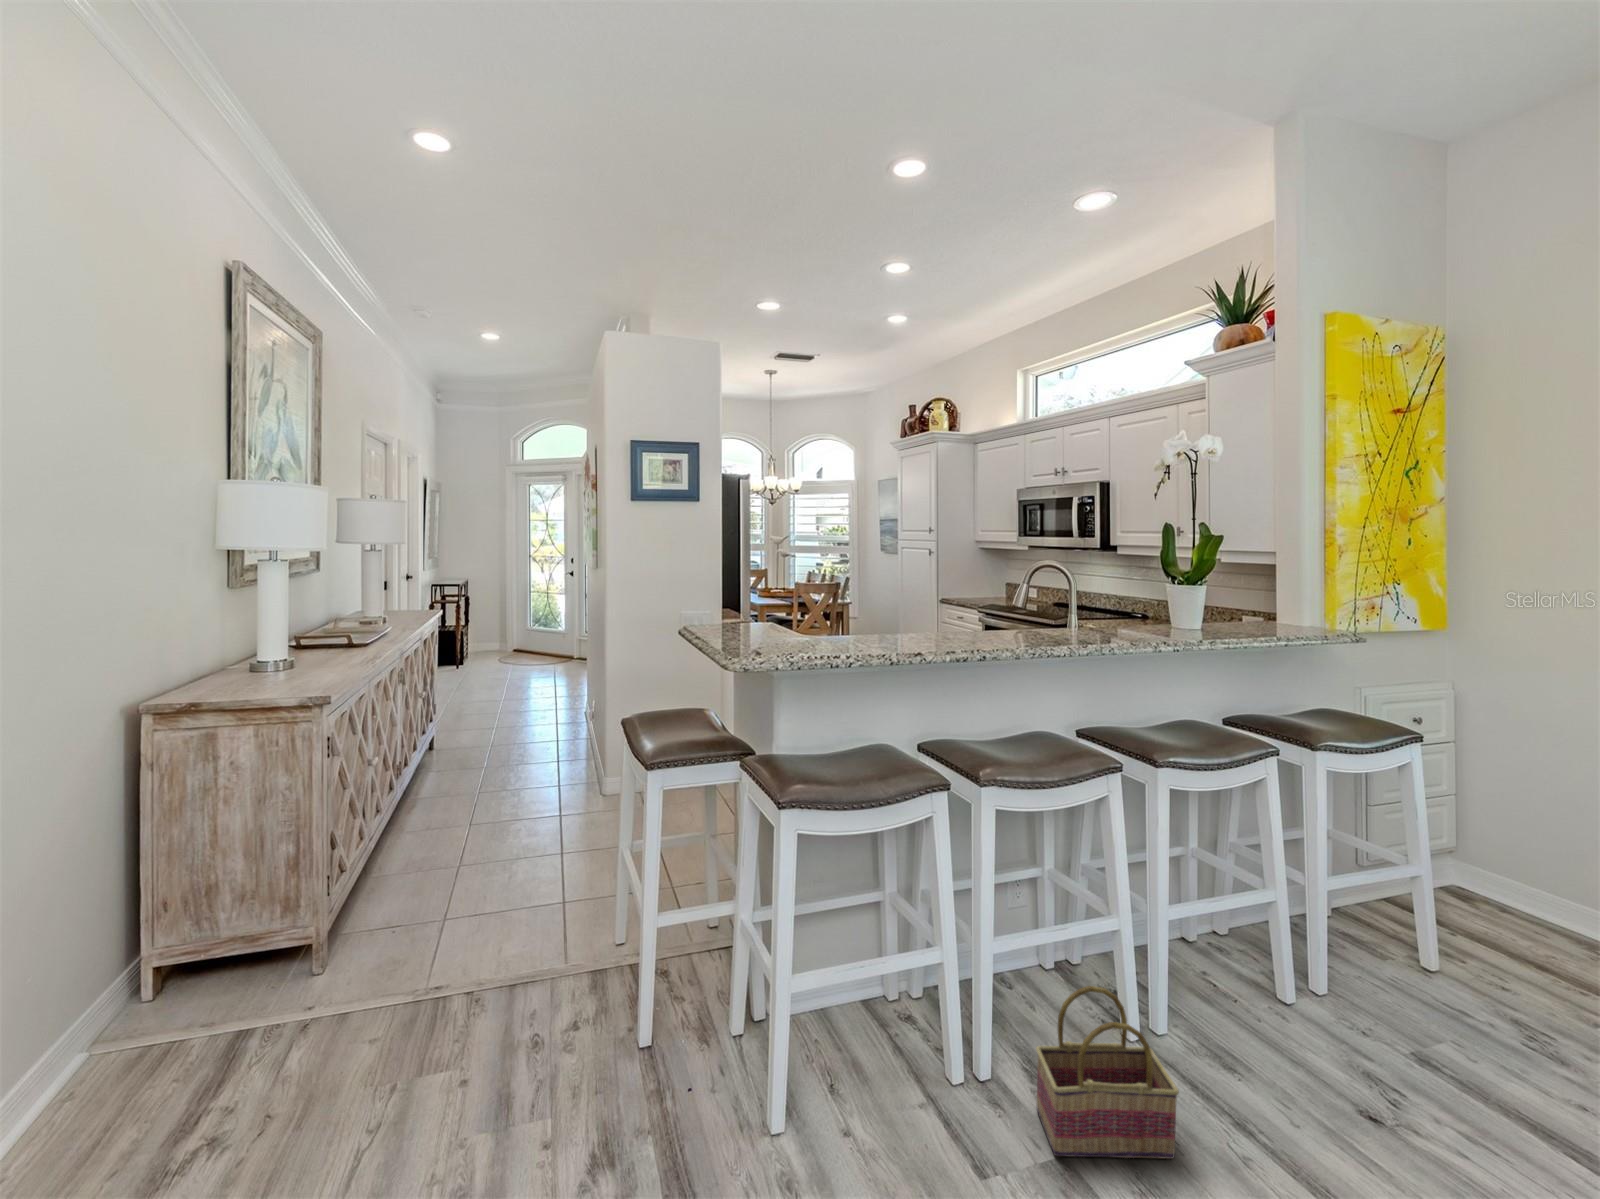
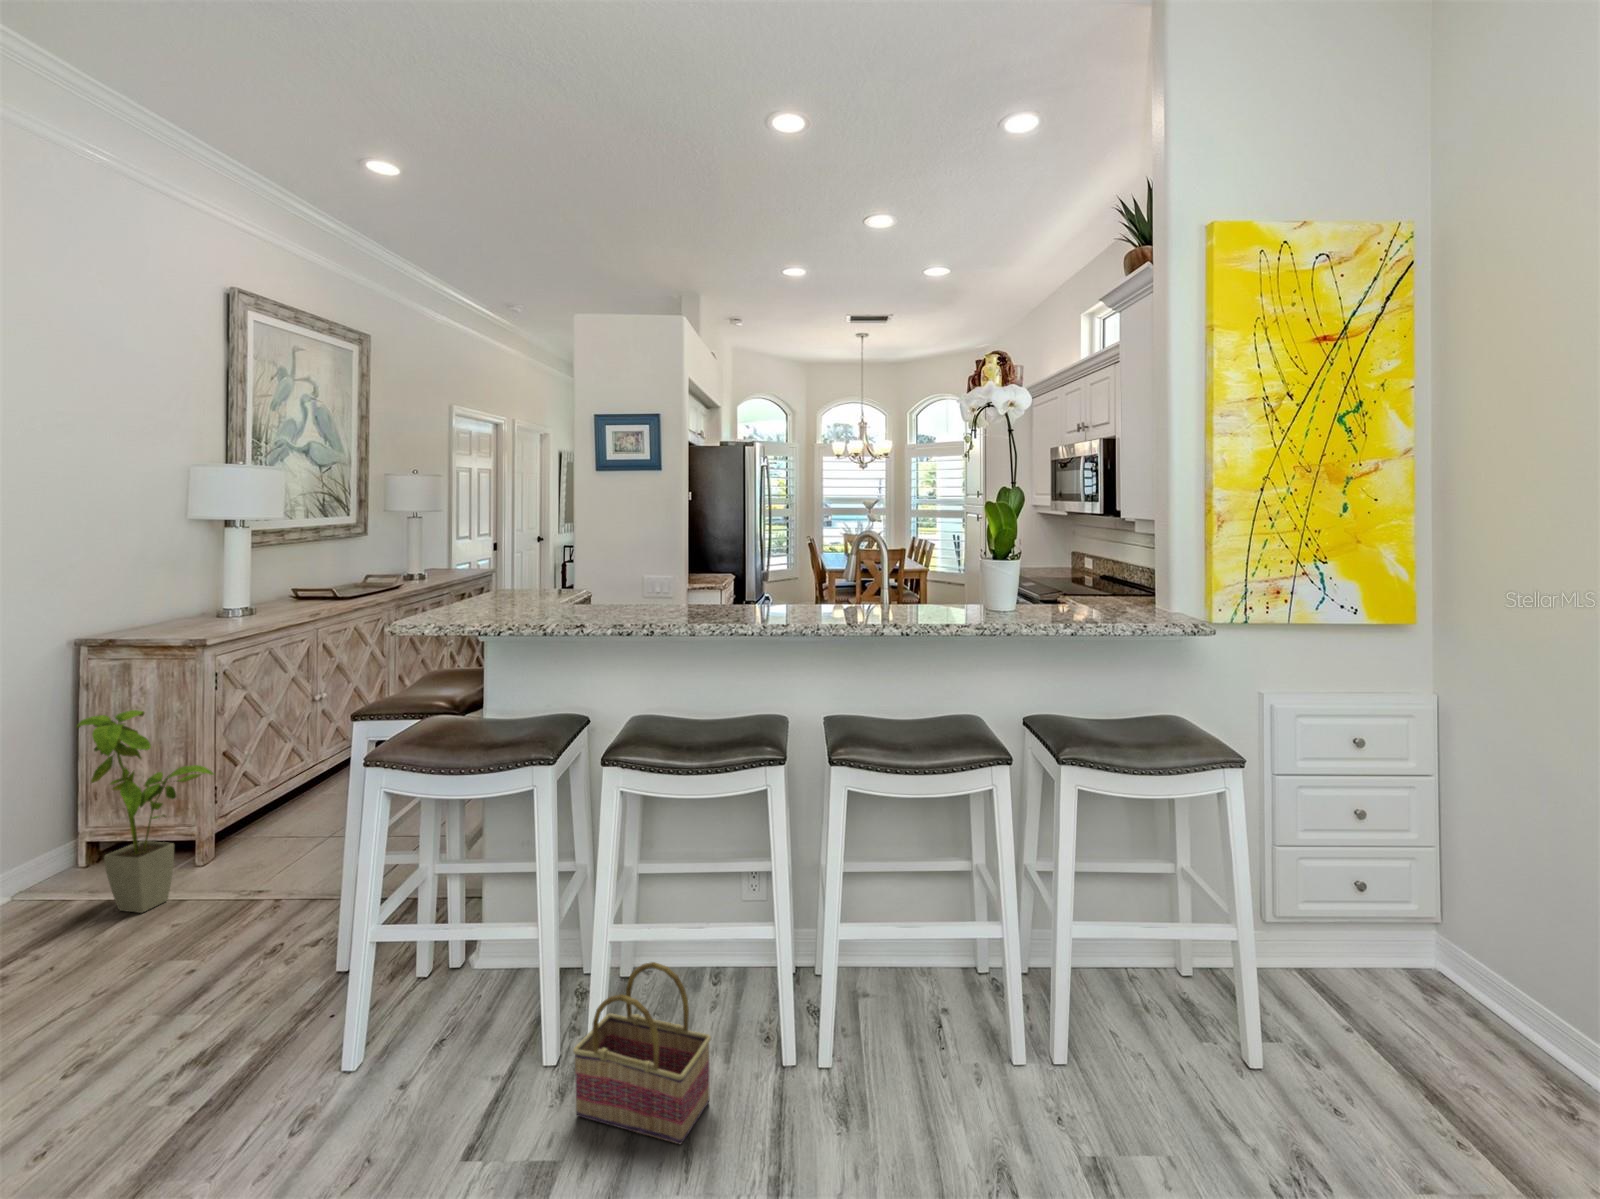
house plant: none [226,789,388,1045] -> present [76,710,214,913]

